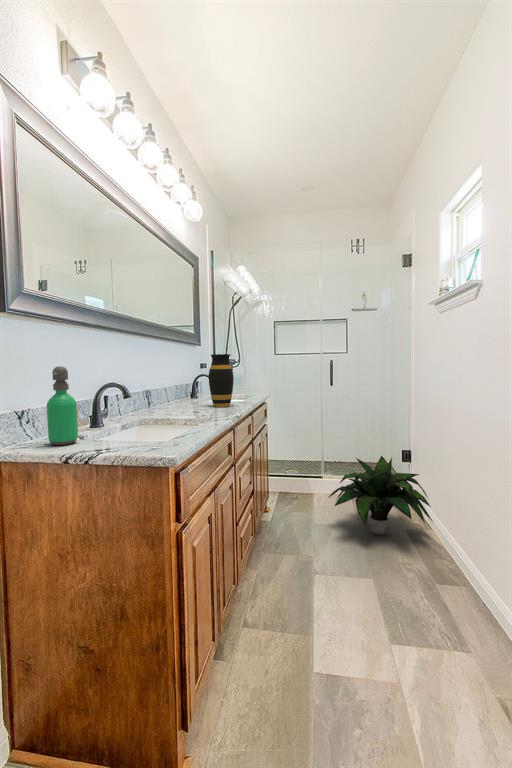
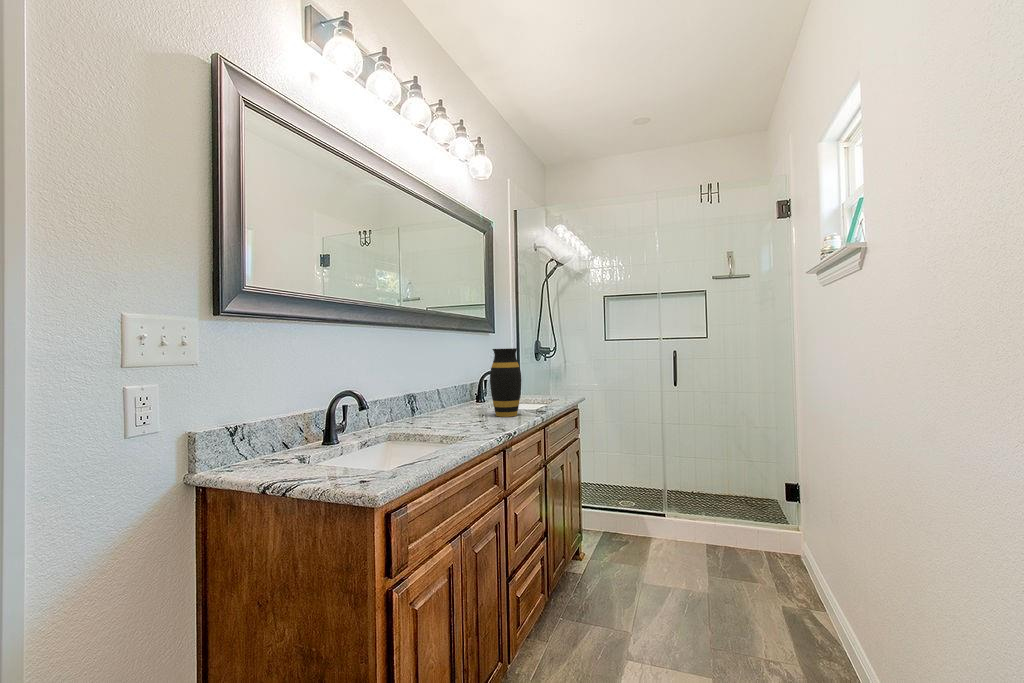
soap dispenser: present [47,366,78,445] -> none [257,375,292,469]
potted plant: present [328,456,432,535] -> none [661,489,823,609]

